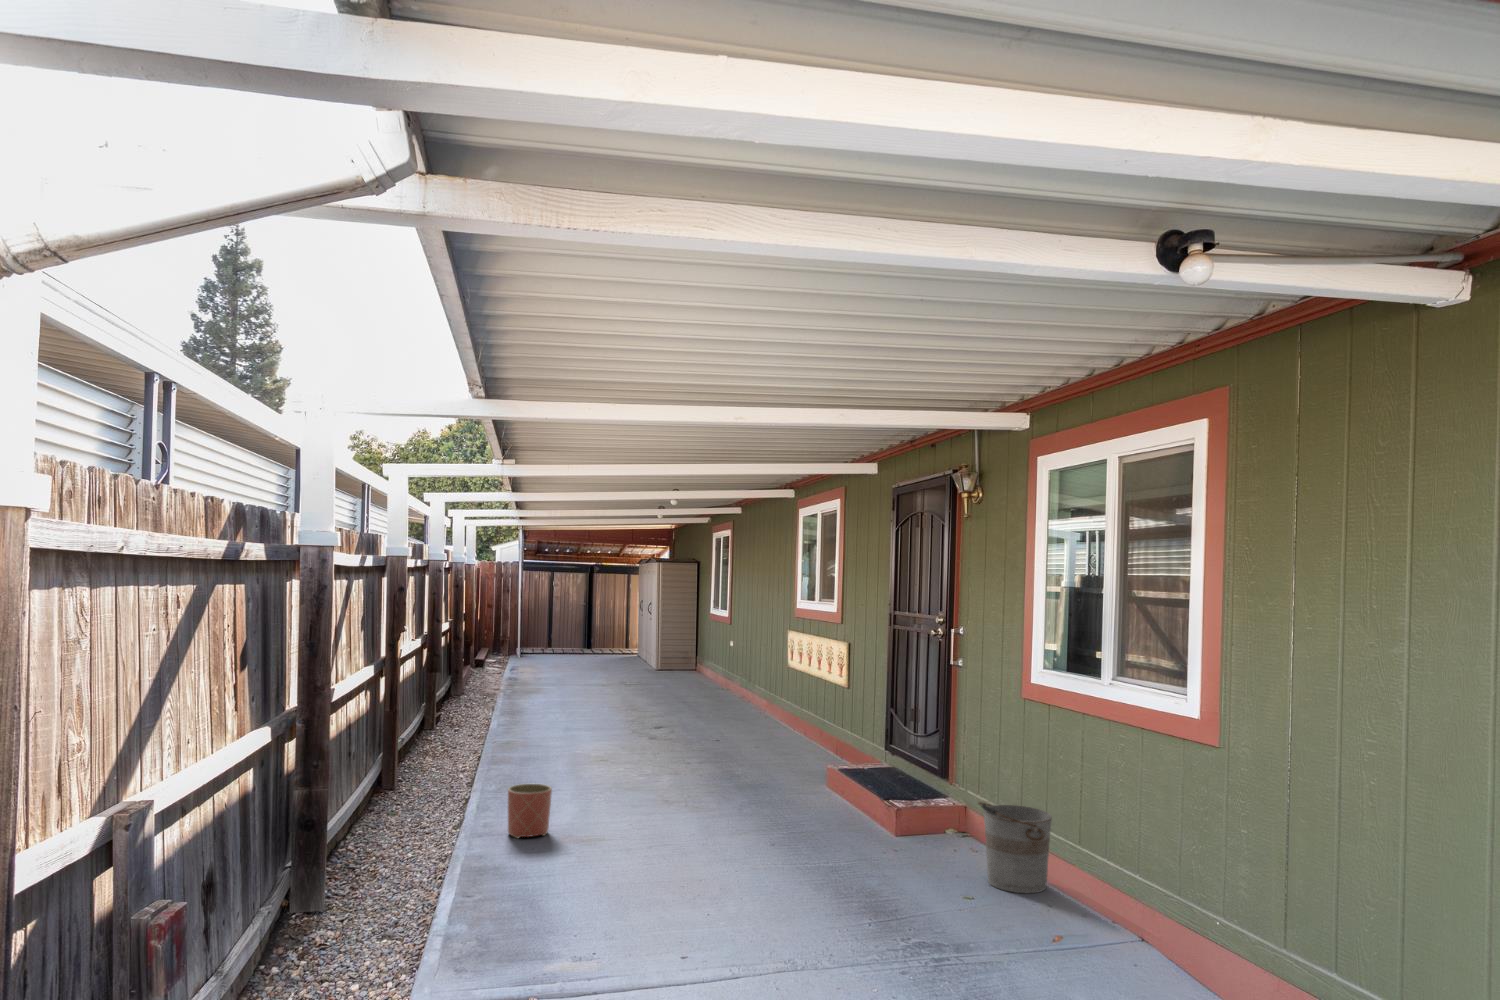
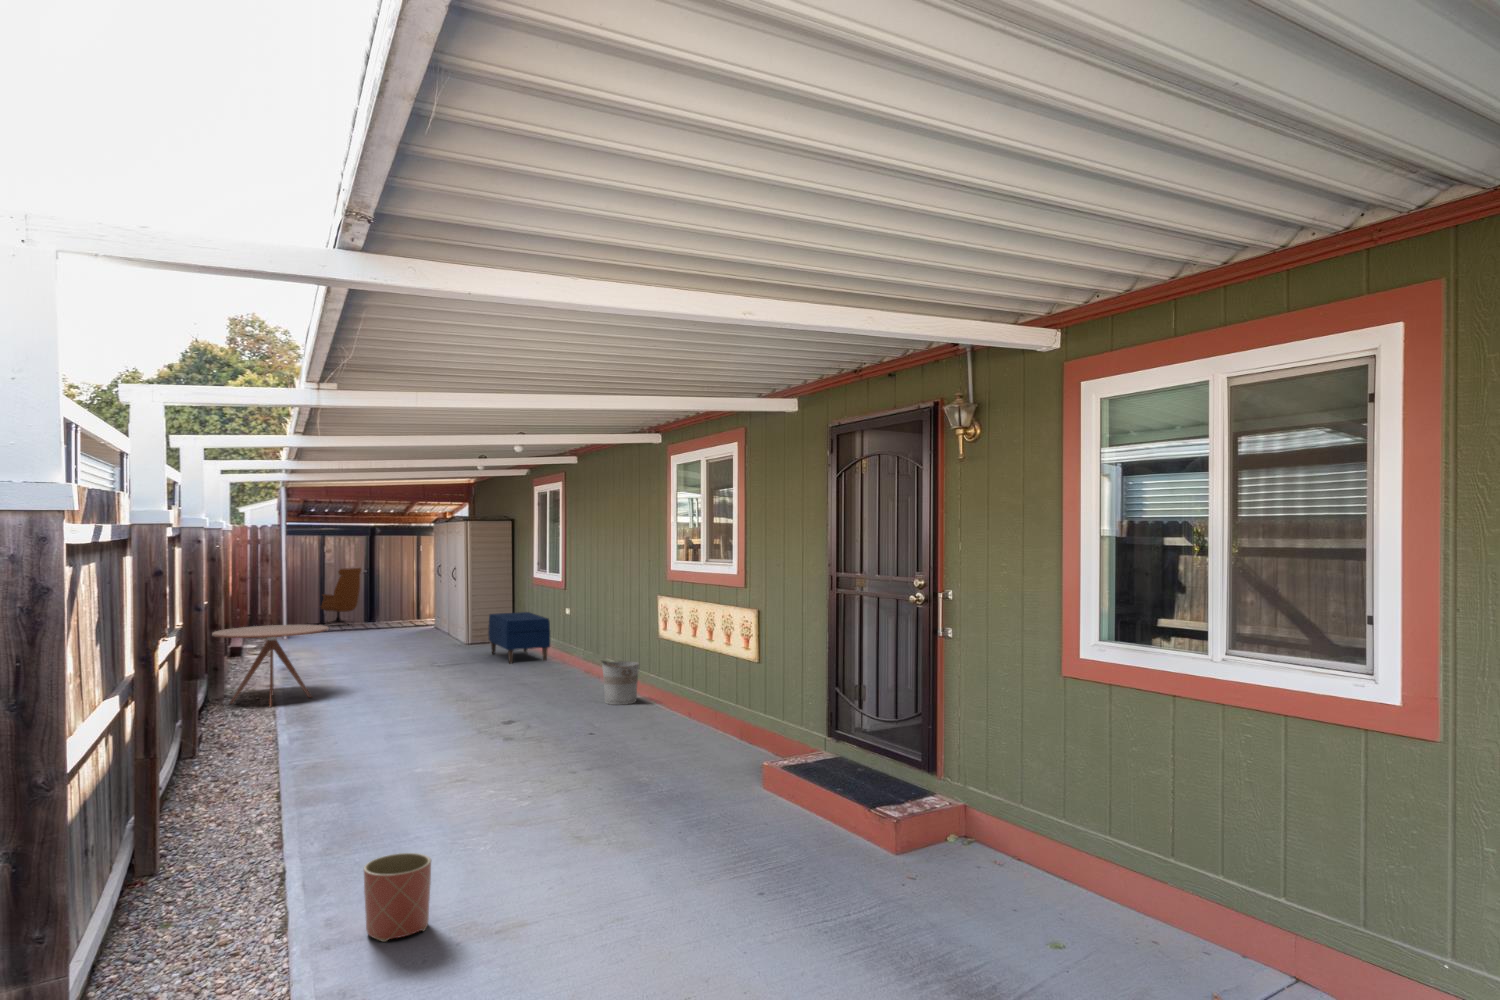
lounge chair: none [535,600,582,649] -> present [320,568,361,624]
round table: none [453,639,538,702] -> present [212,625,329,707]
bench: none [671,642,719,684] -> present [488,612,550,664]
bucket: present [978,802,1052,893] -> present [602,661,639,705]

